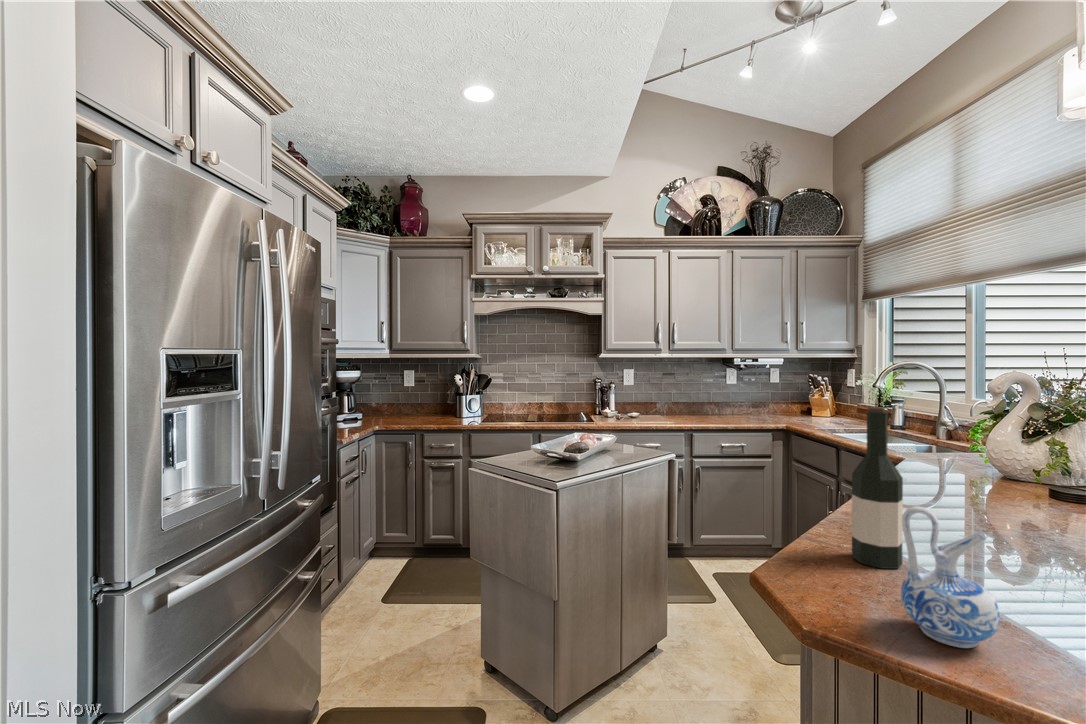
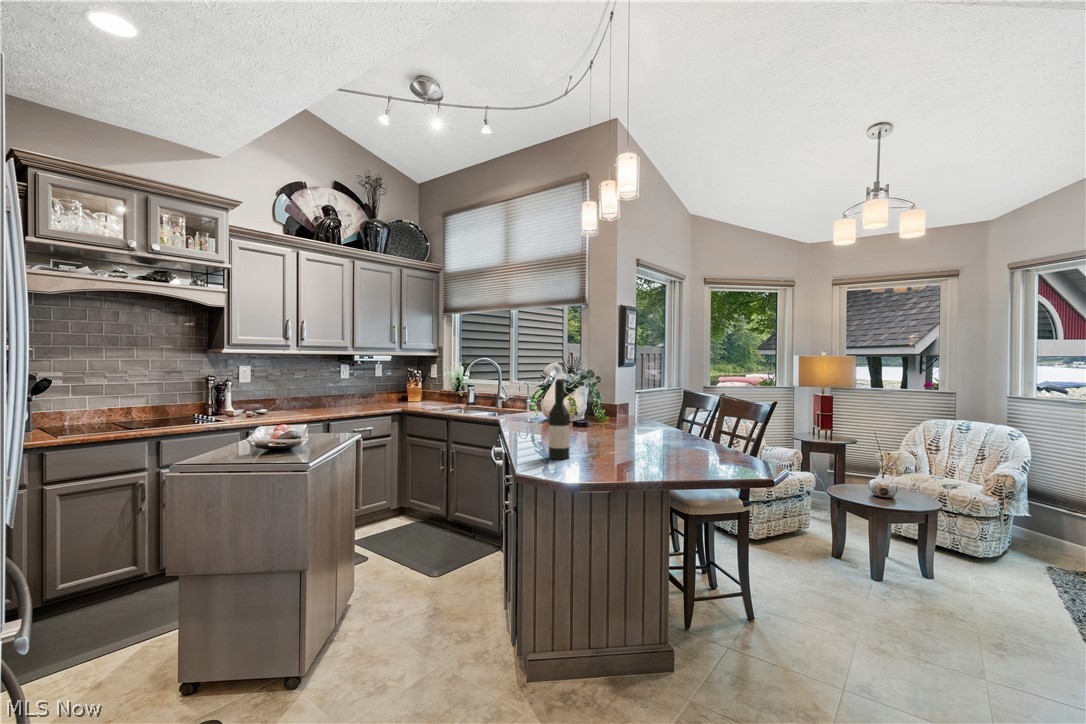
ceramic pitcher: present [901,506,1000,648] -> none [594,417,626,472]

